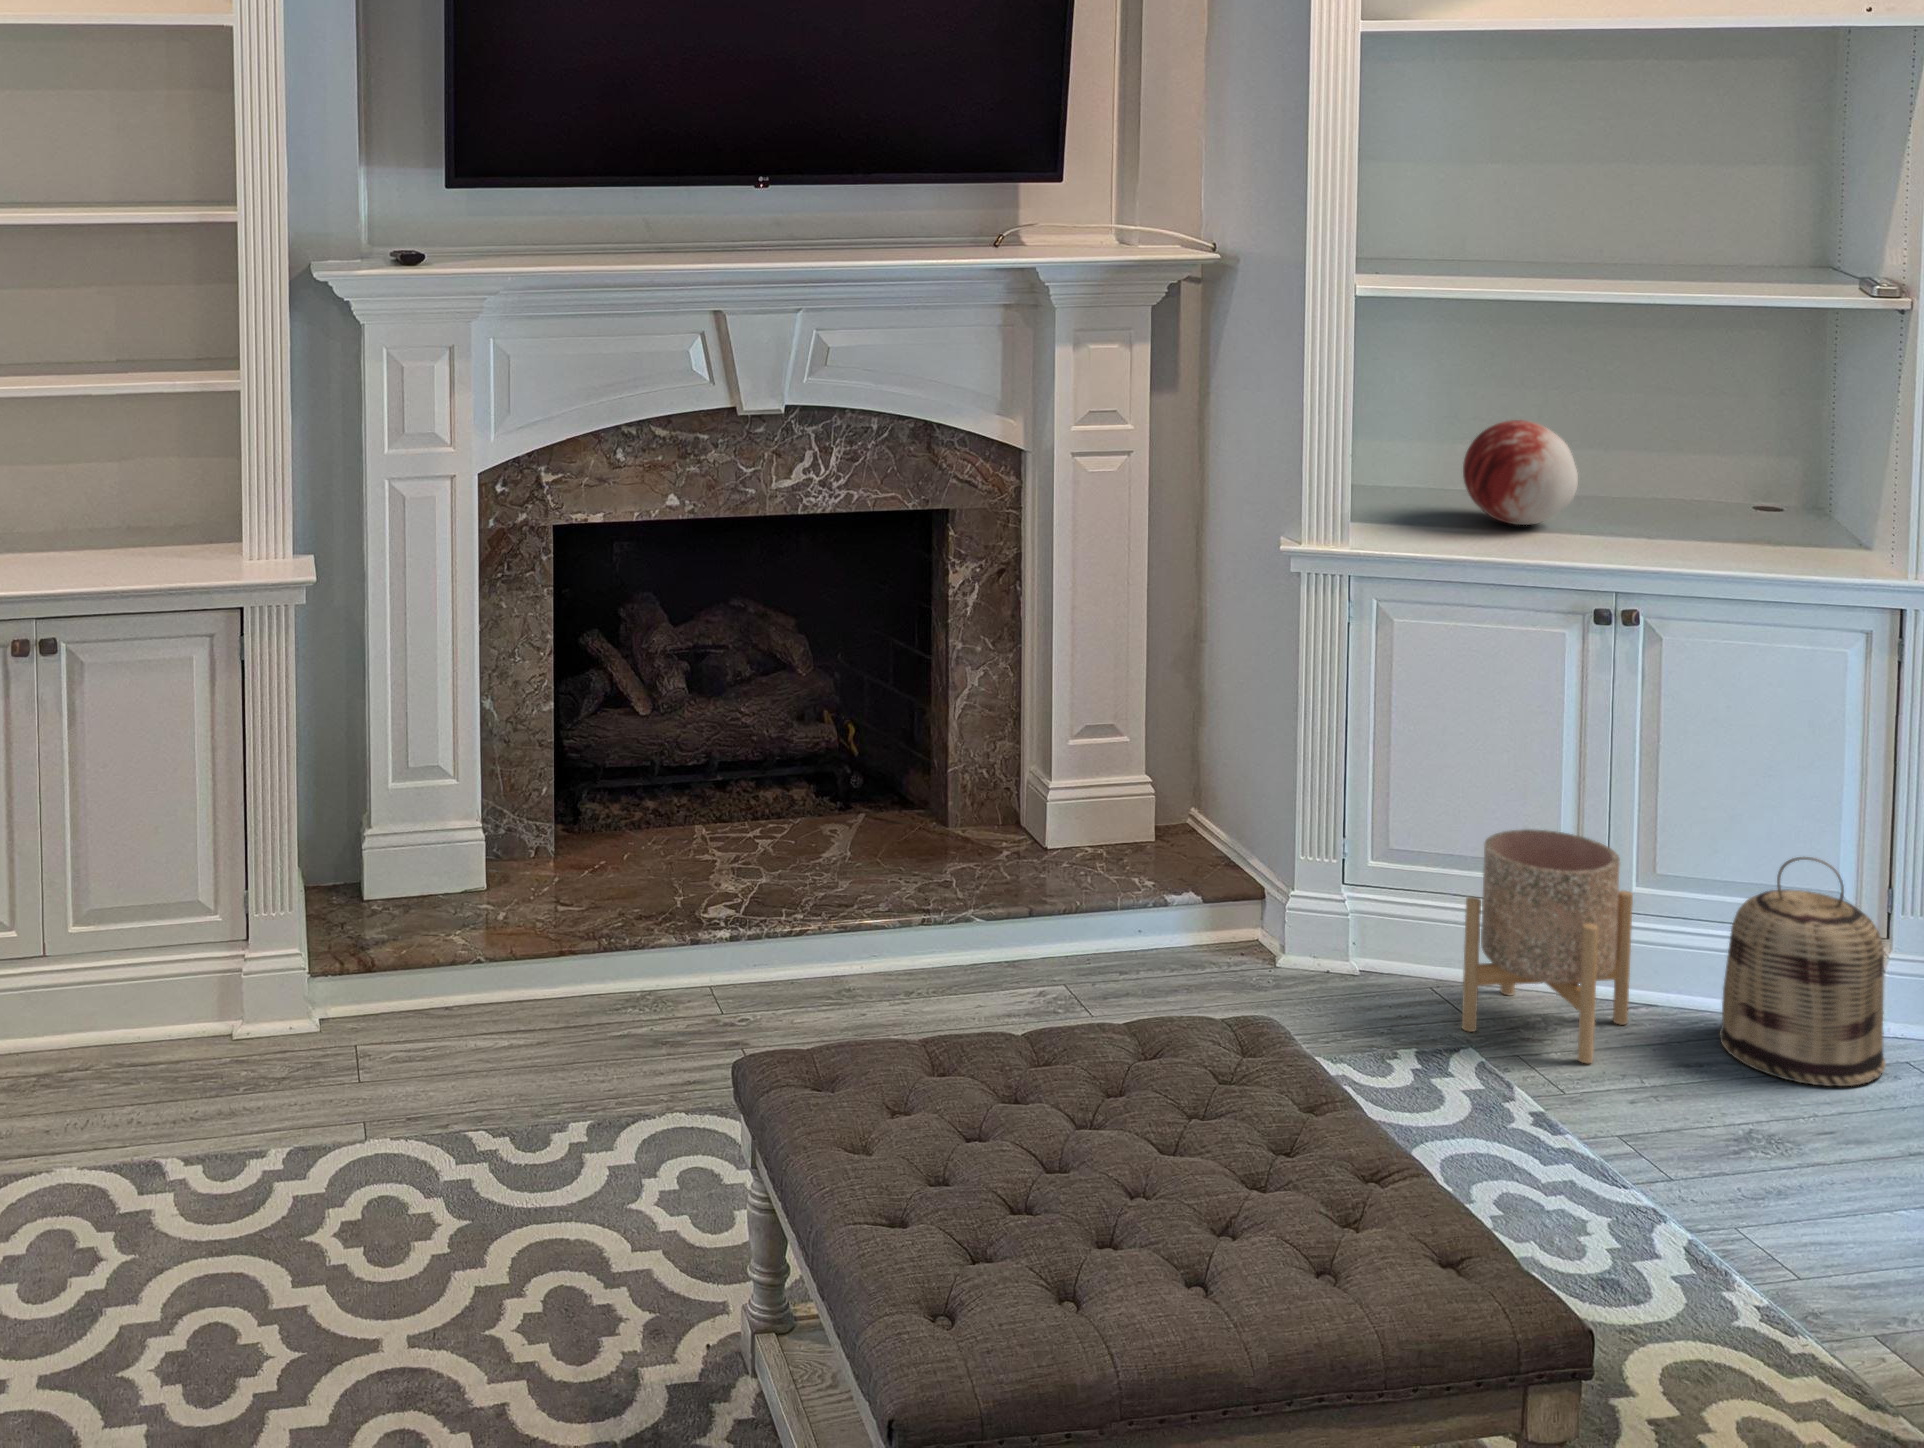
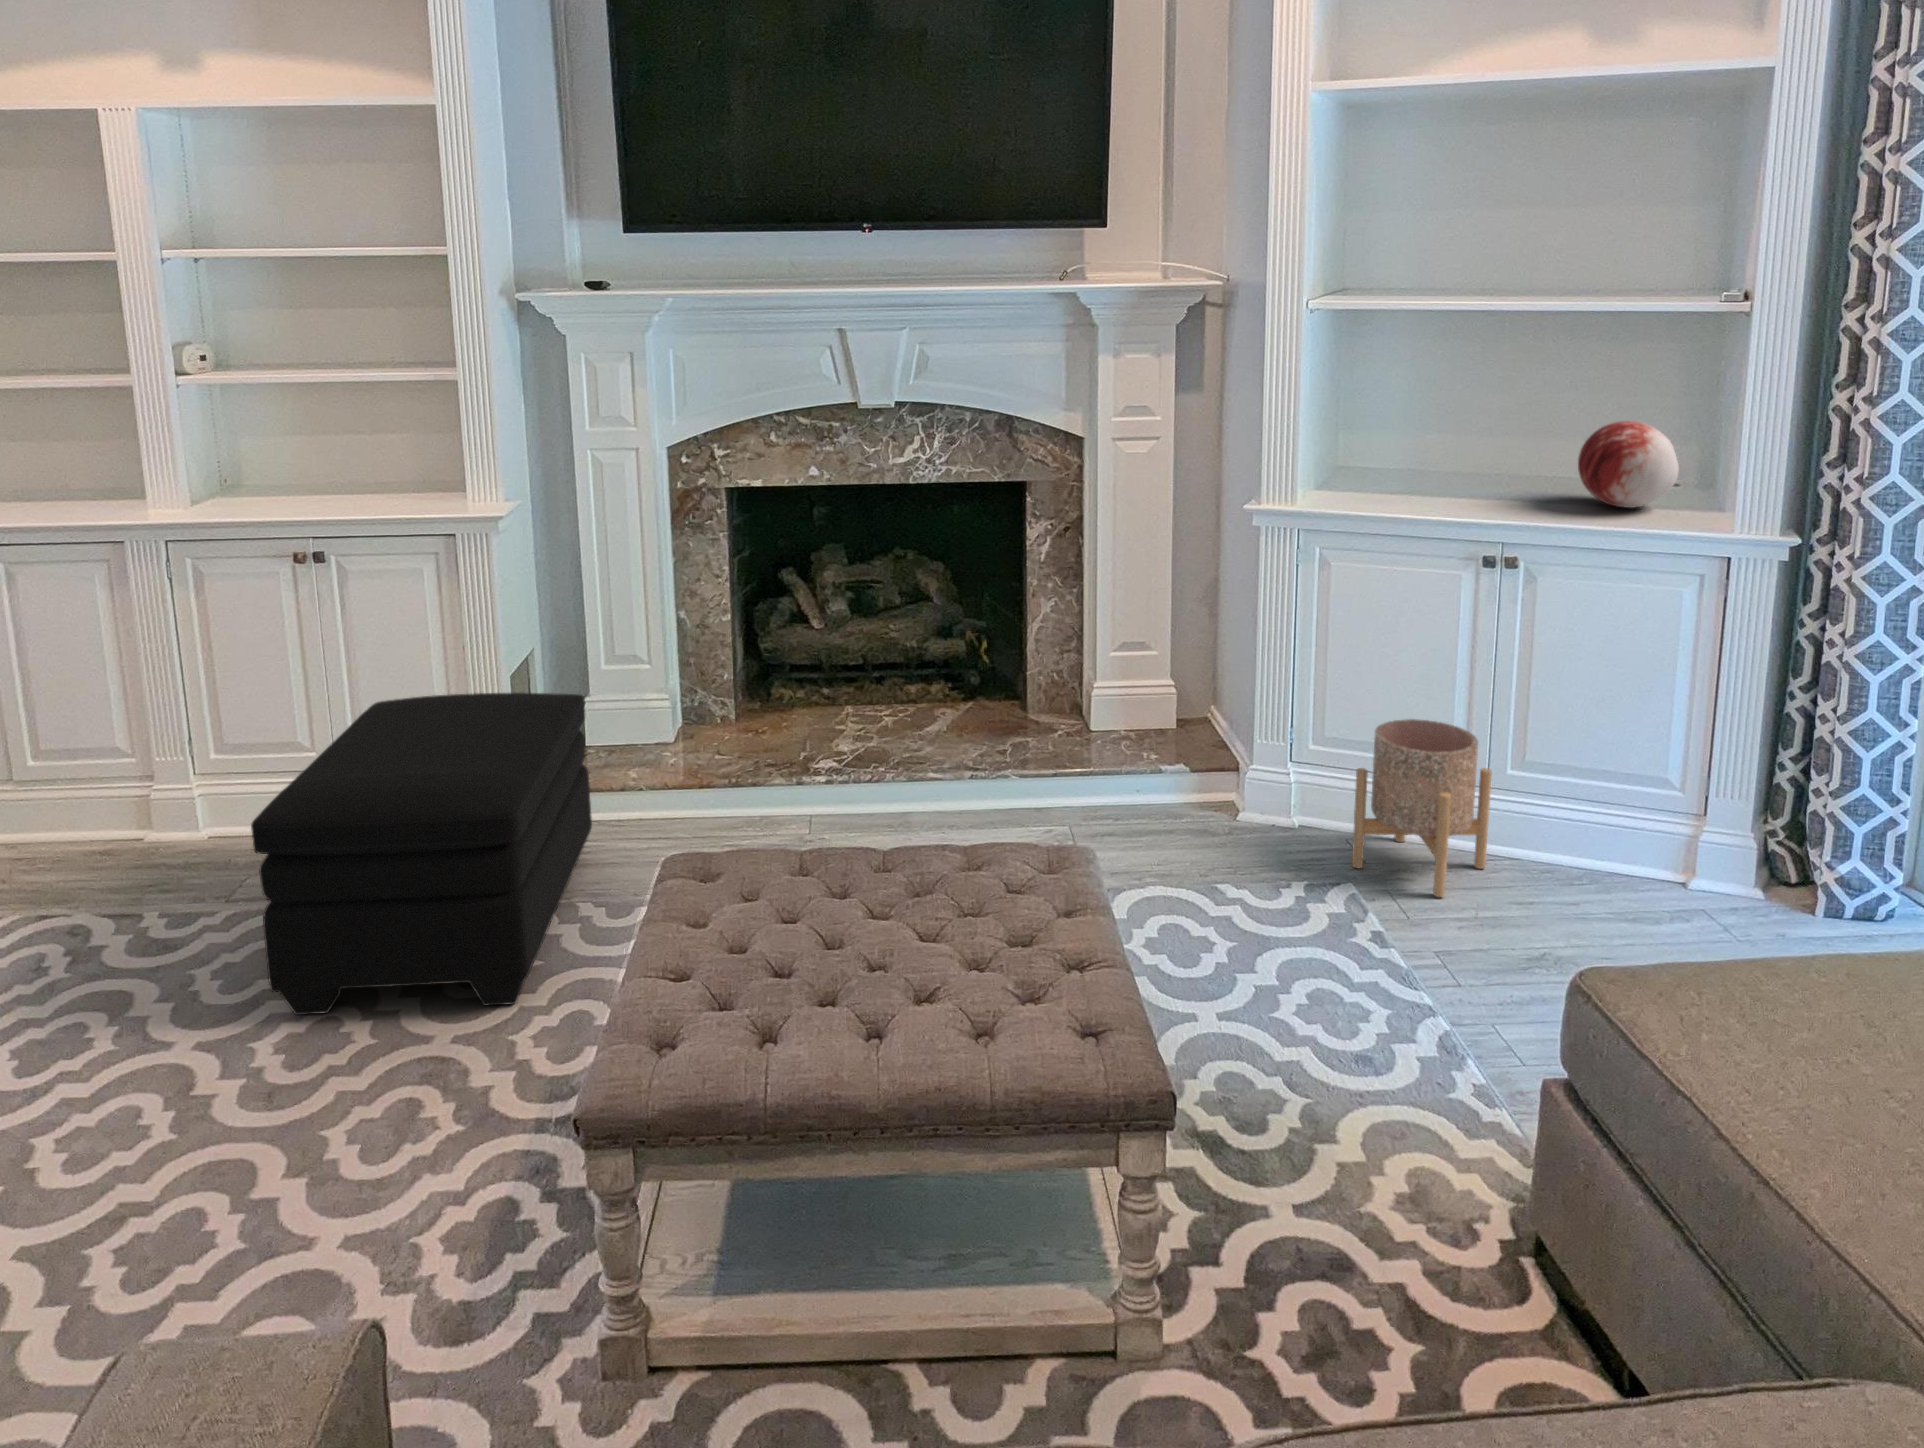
decorative orb: present [1463,420,1578,525] -> present [1578,421,1678,508]
ottoman: none [118,835,479,1303] -> present [251,693,592,1015]
basket: present [1720,857,1886,1086] -> none [1554,748,1686,927]

